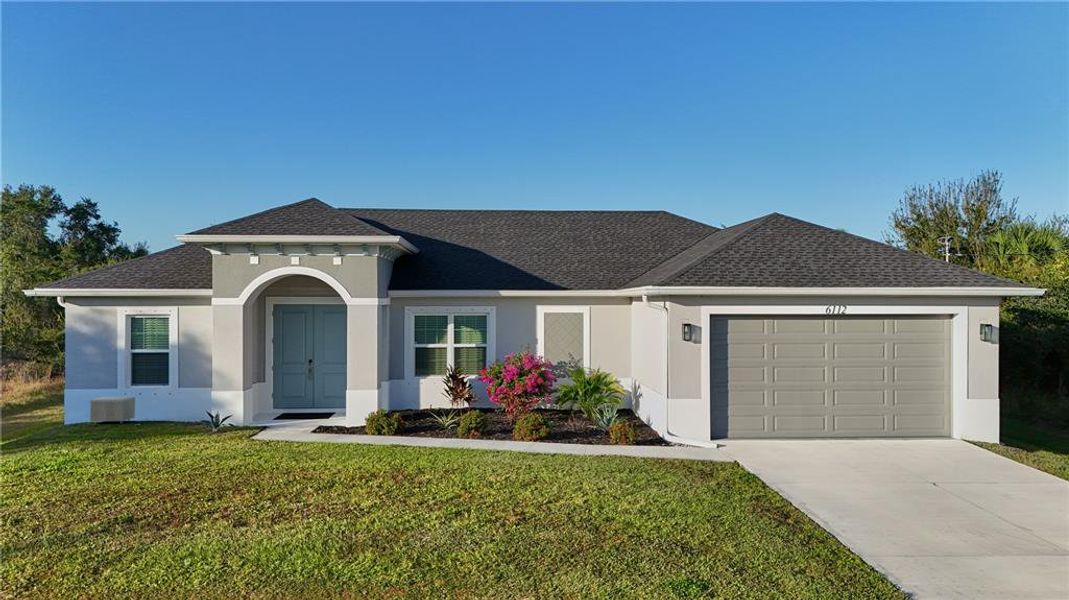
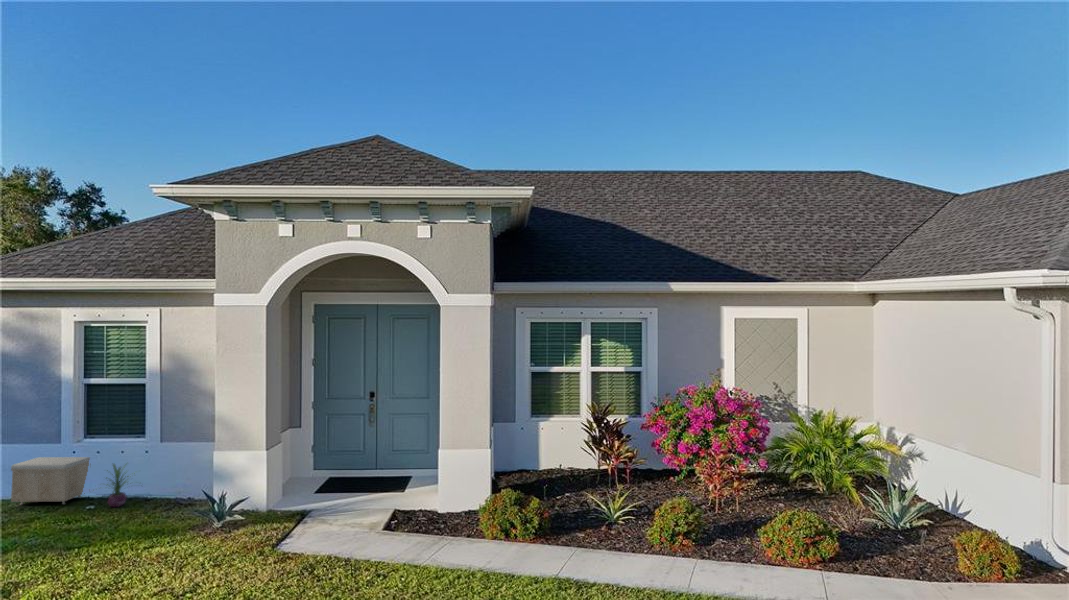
decorative plant: none [139,399,170,424] -> present [106,464,129,507]

